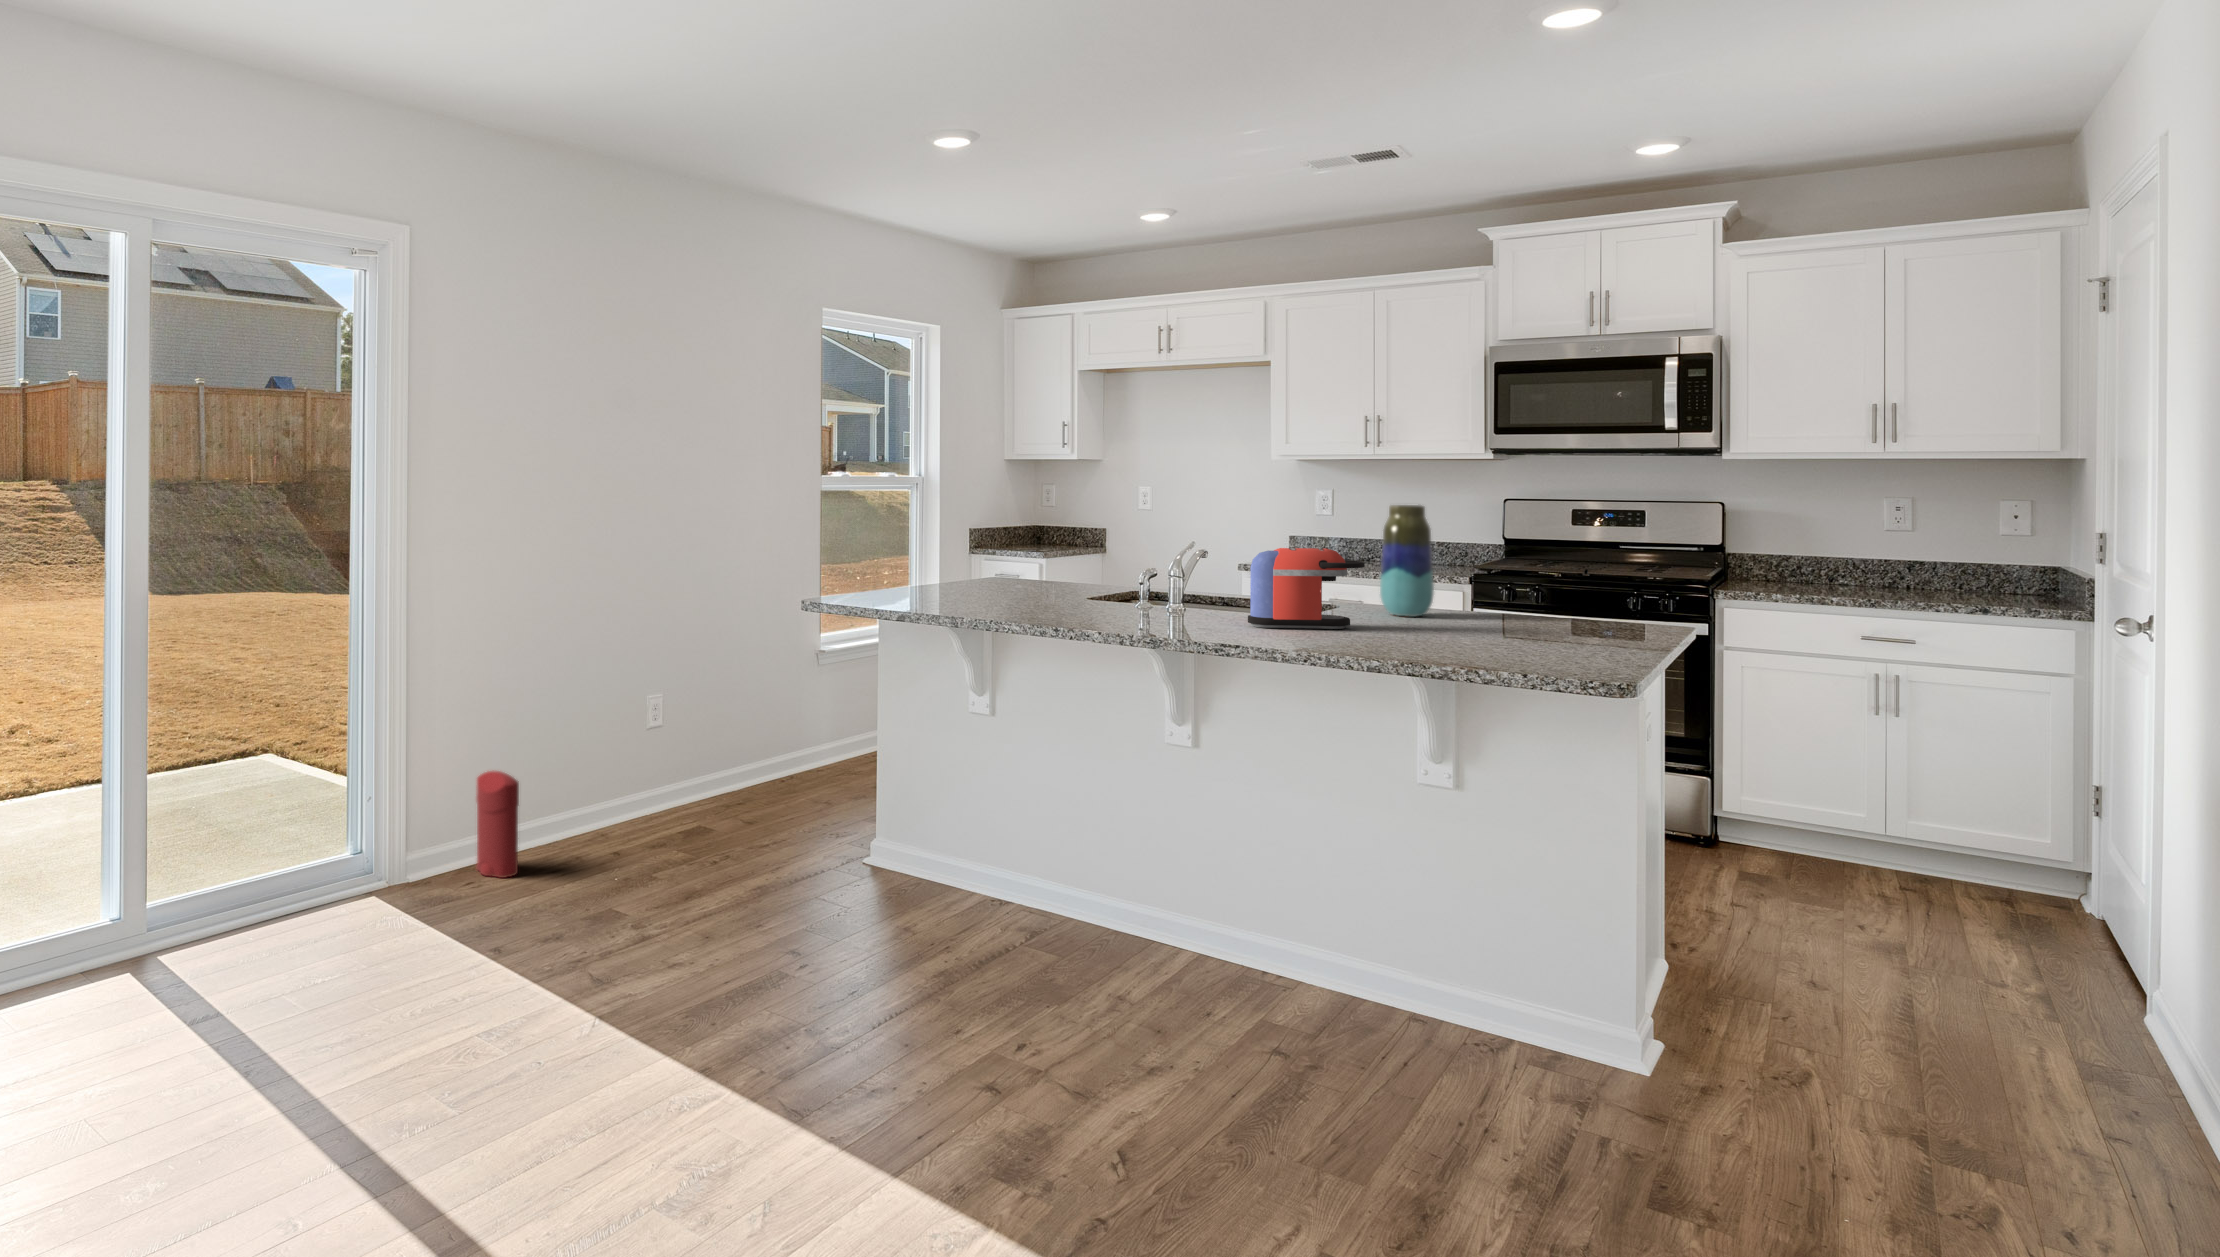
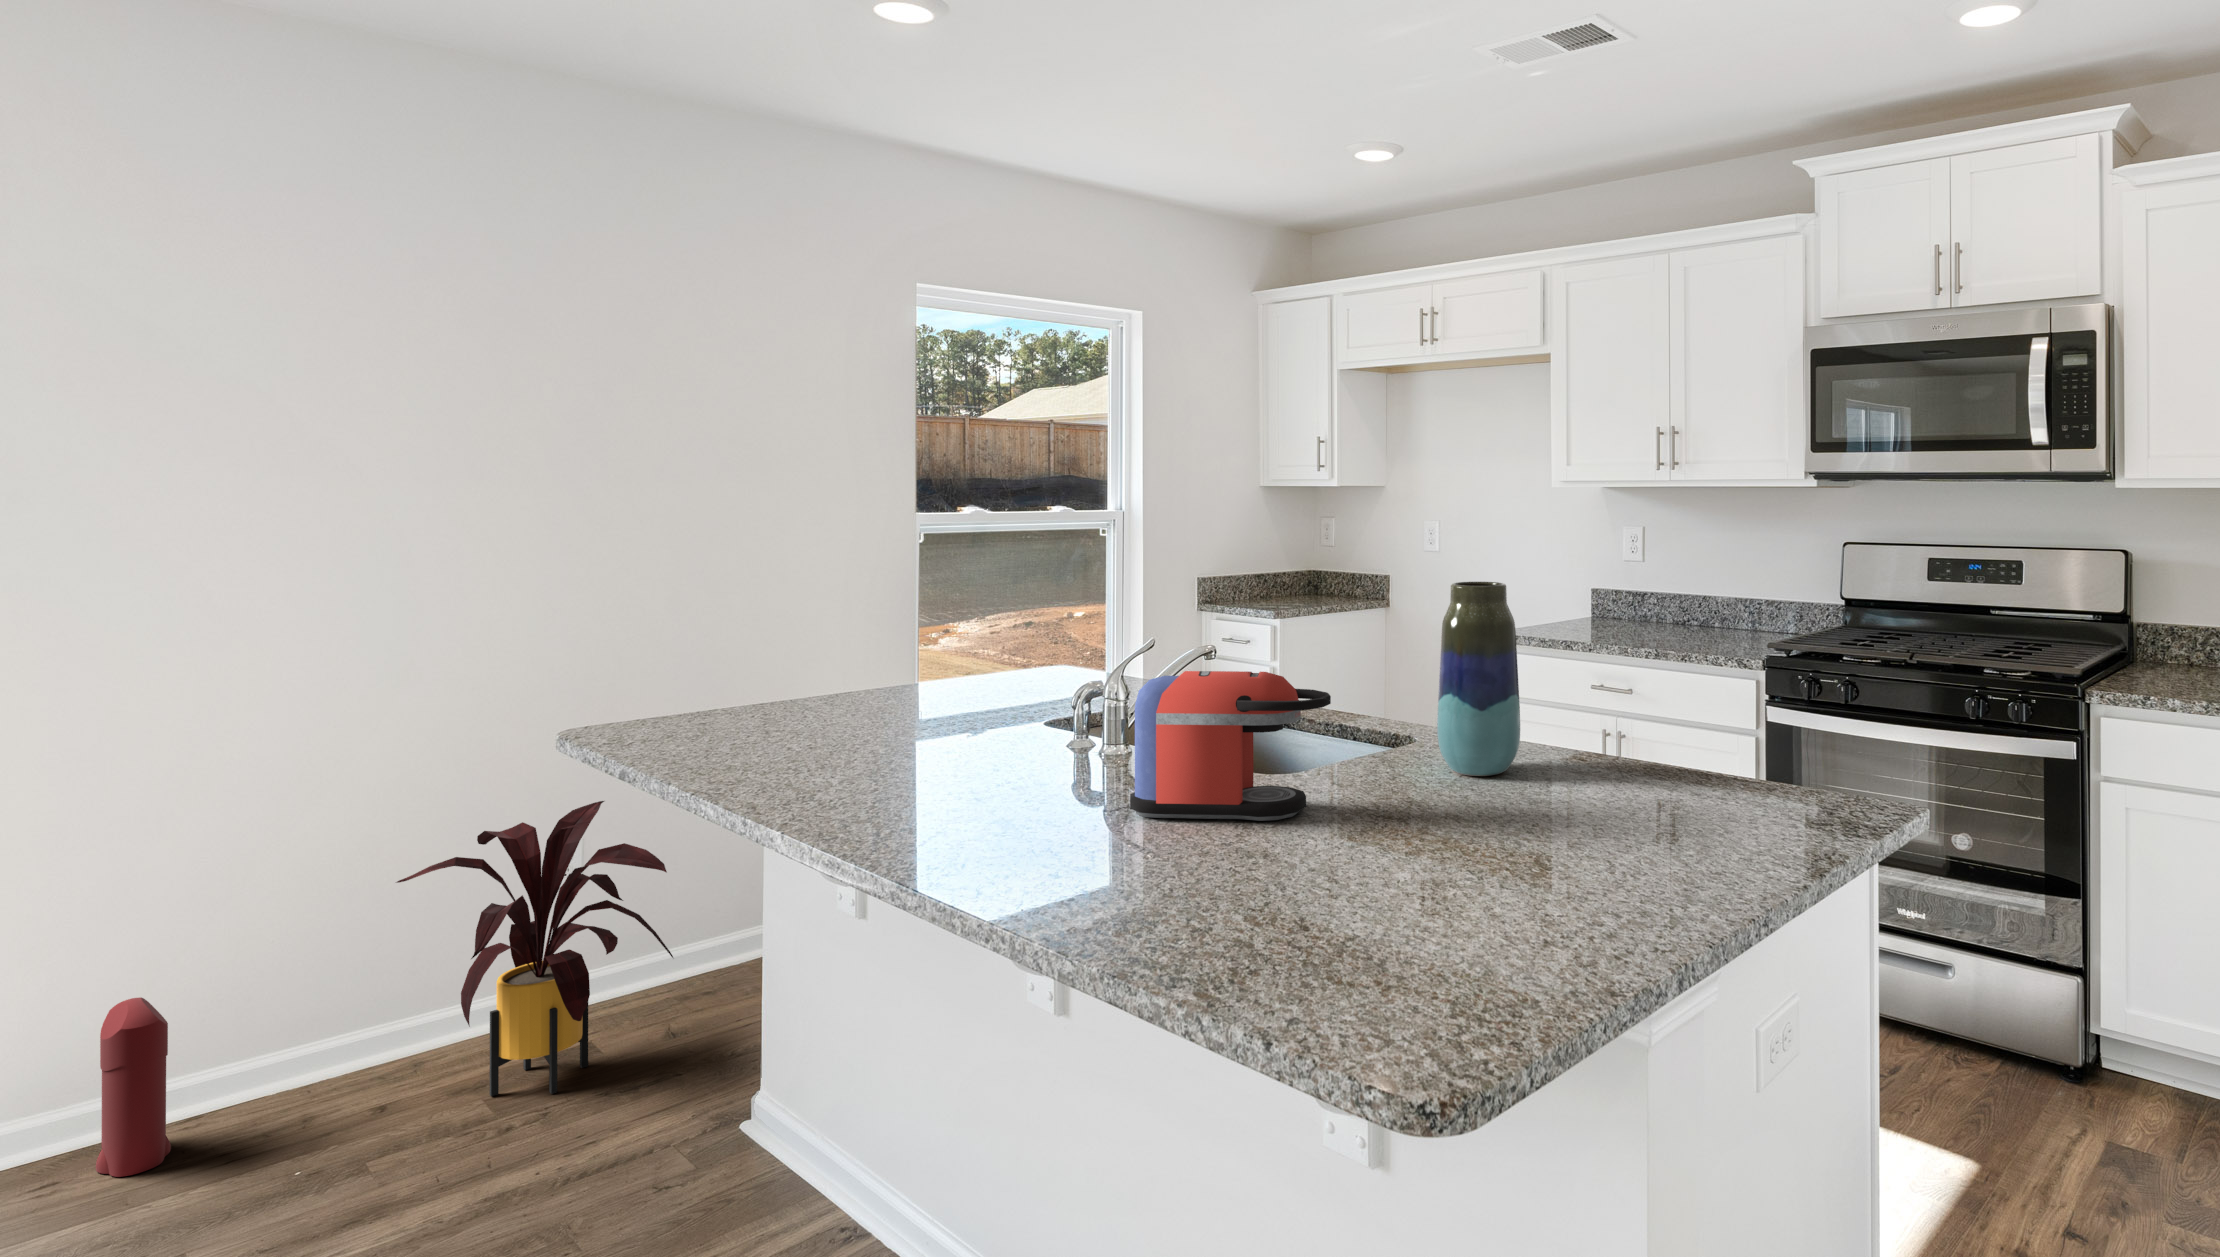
house plant: none [626,664,789,847] -> present [397,801,673,1096]

